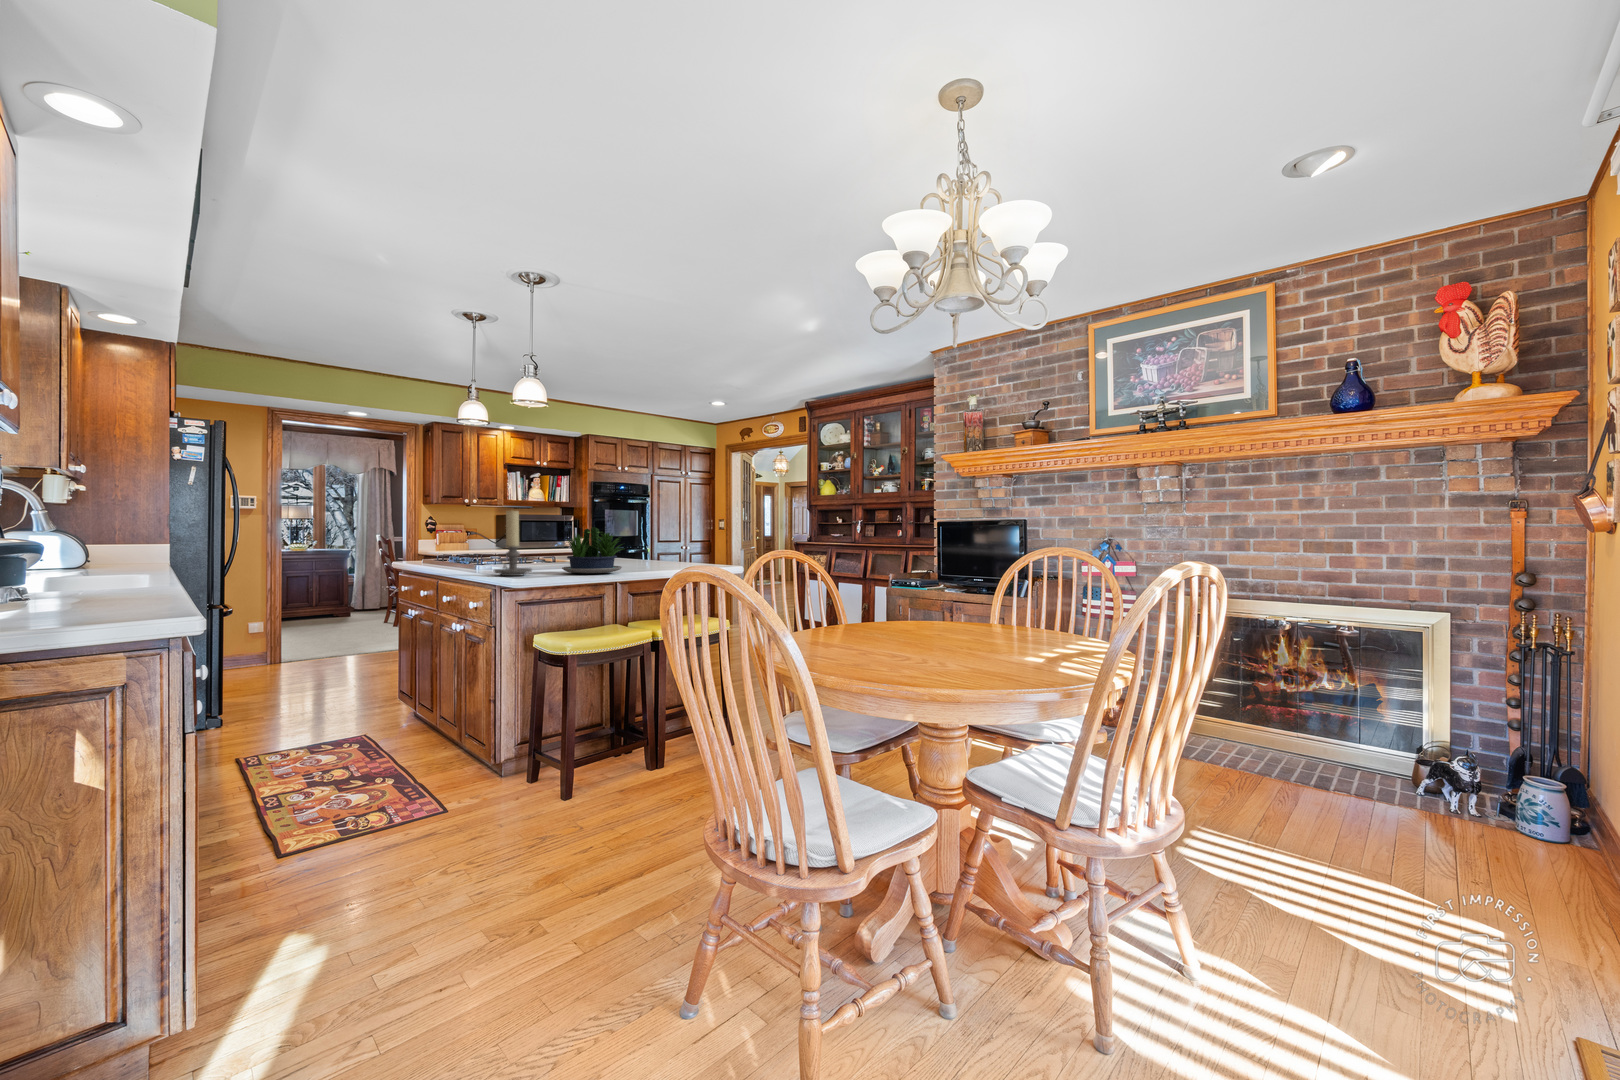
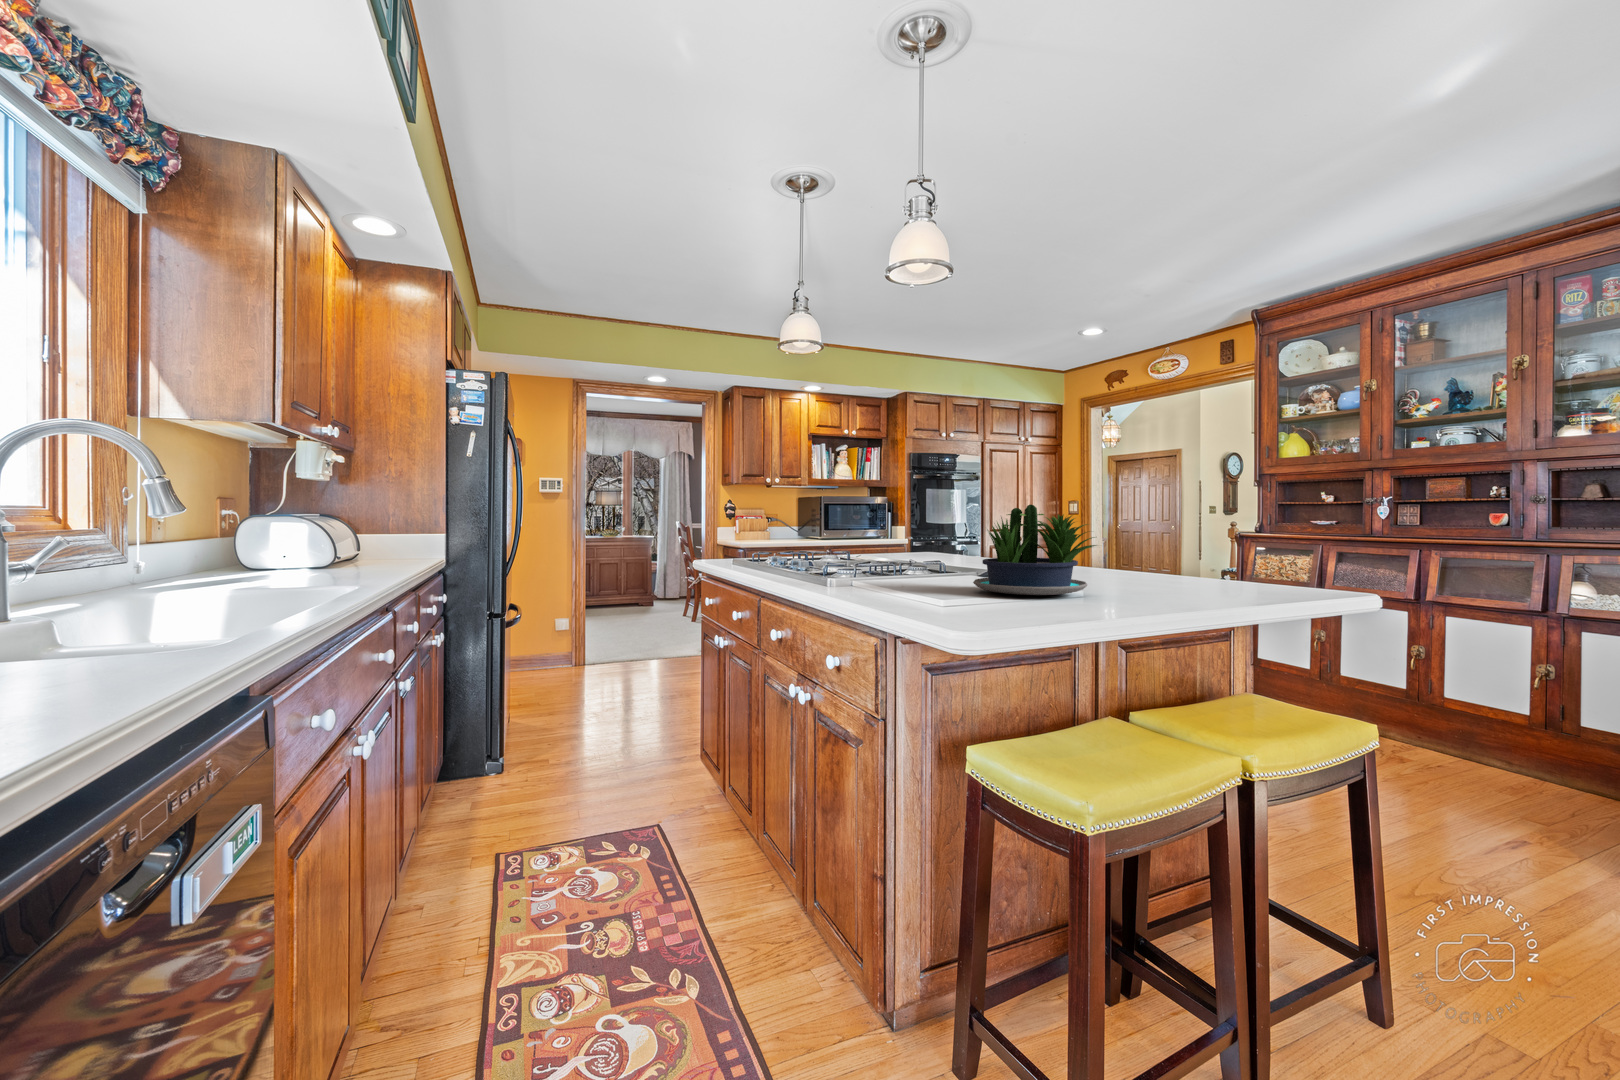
candle holder: present [494,511,532,576] -> none [862,471,929,598]

